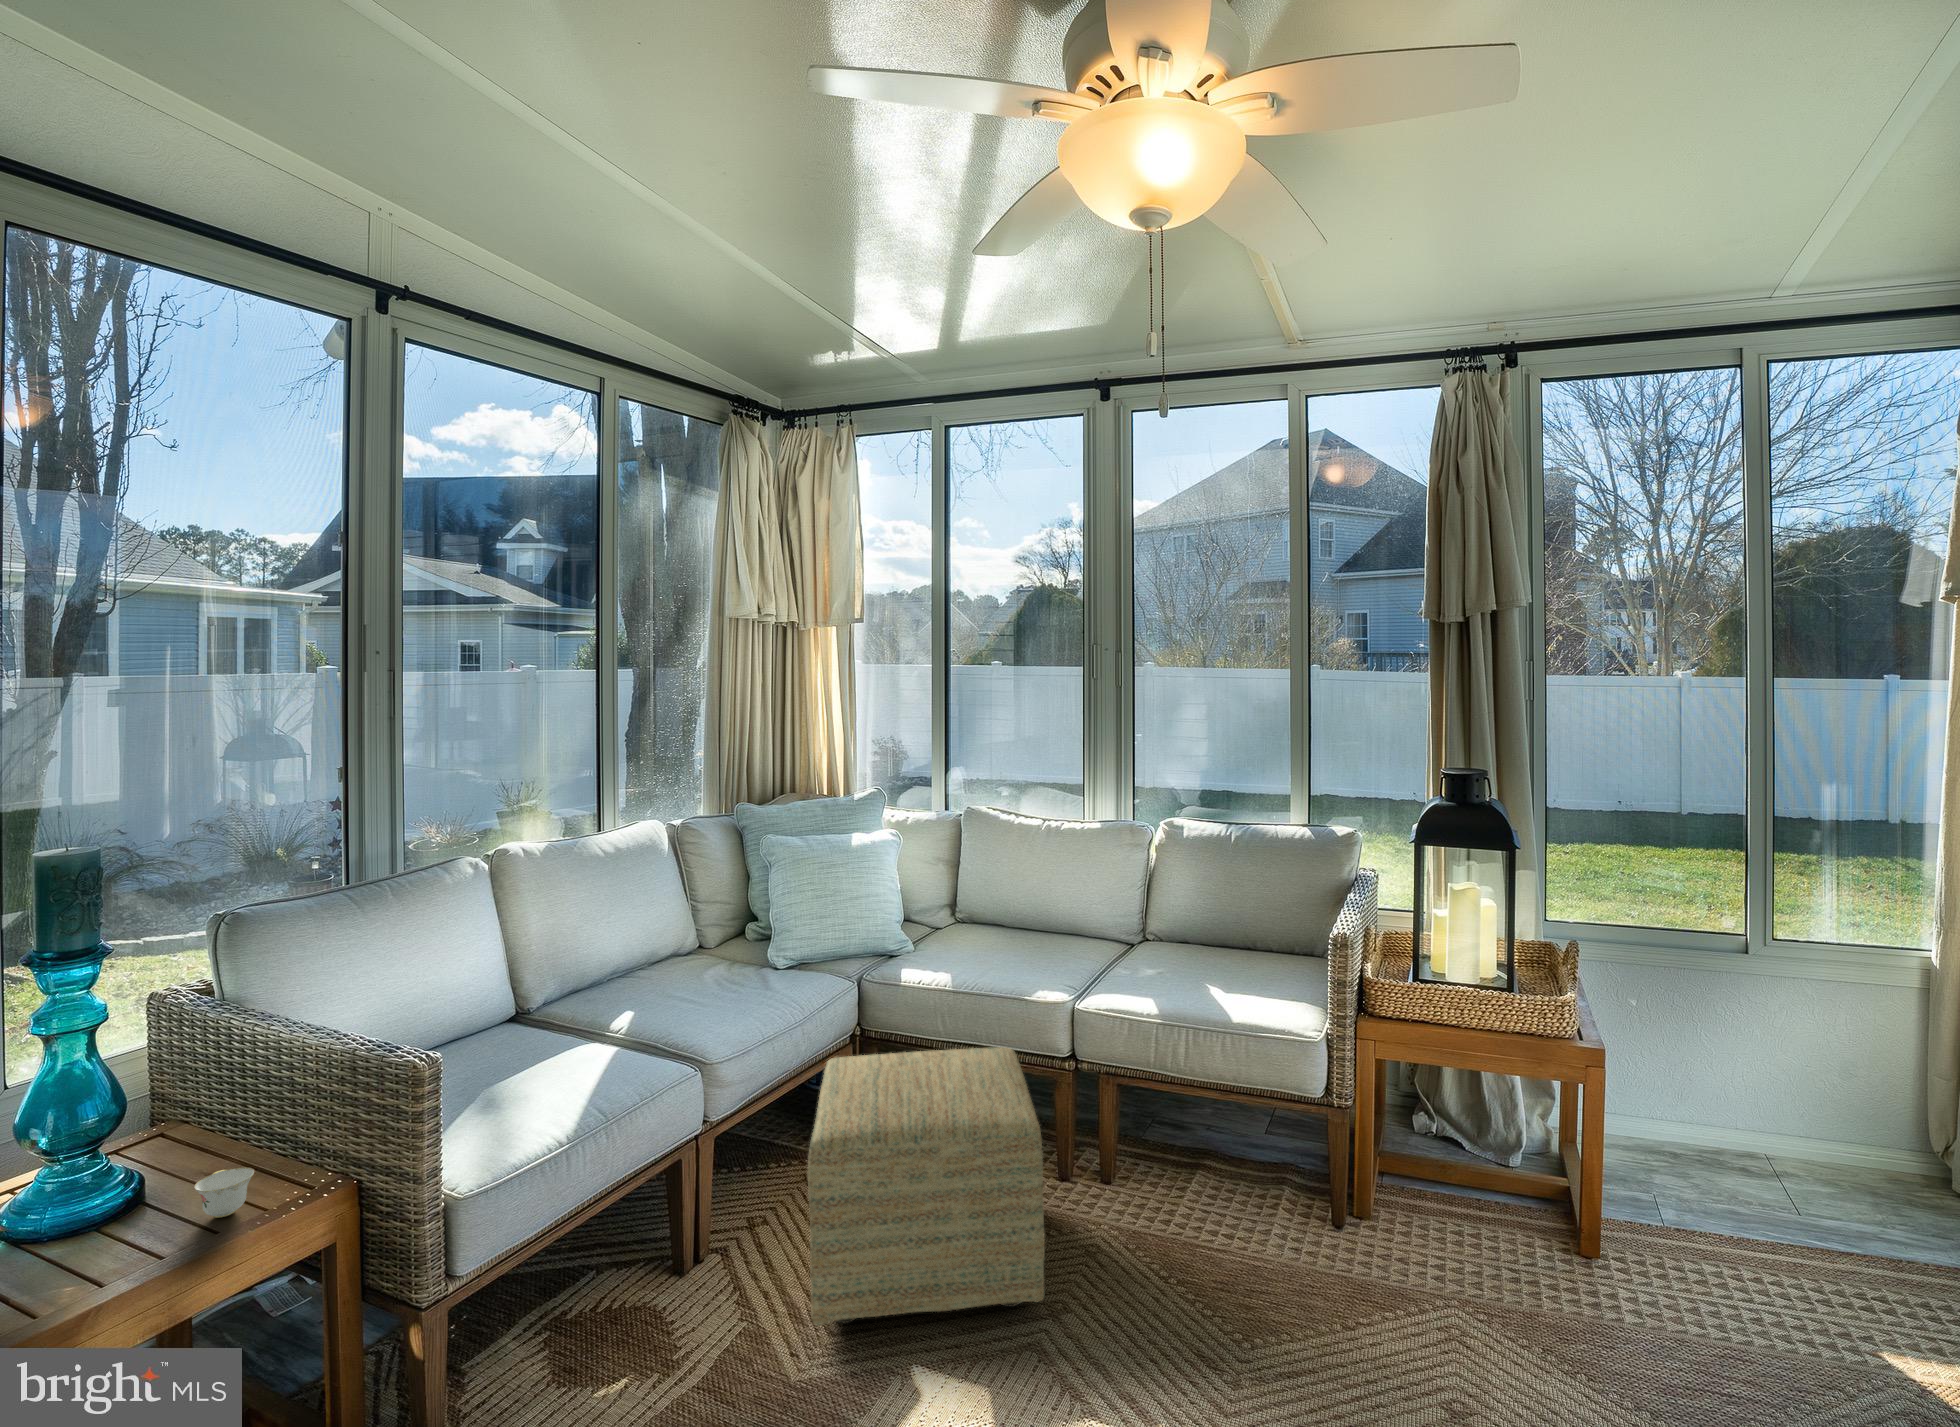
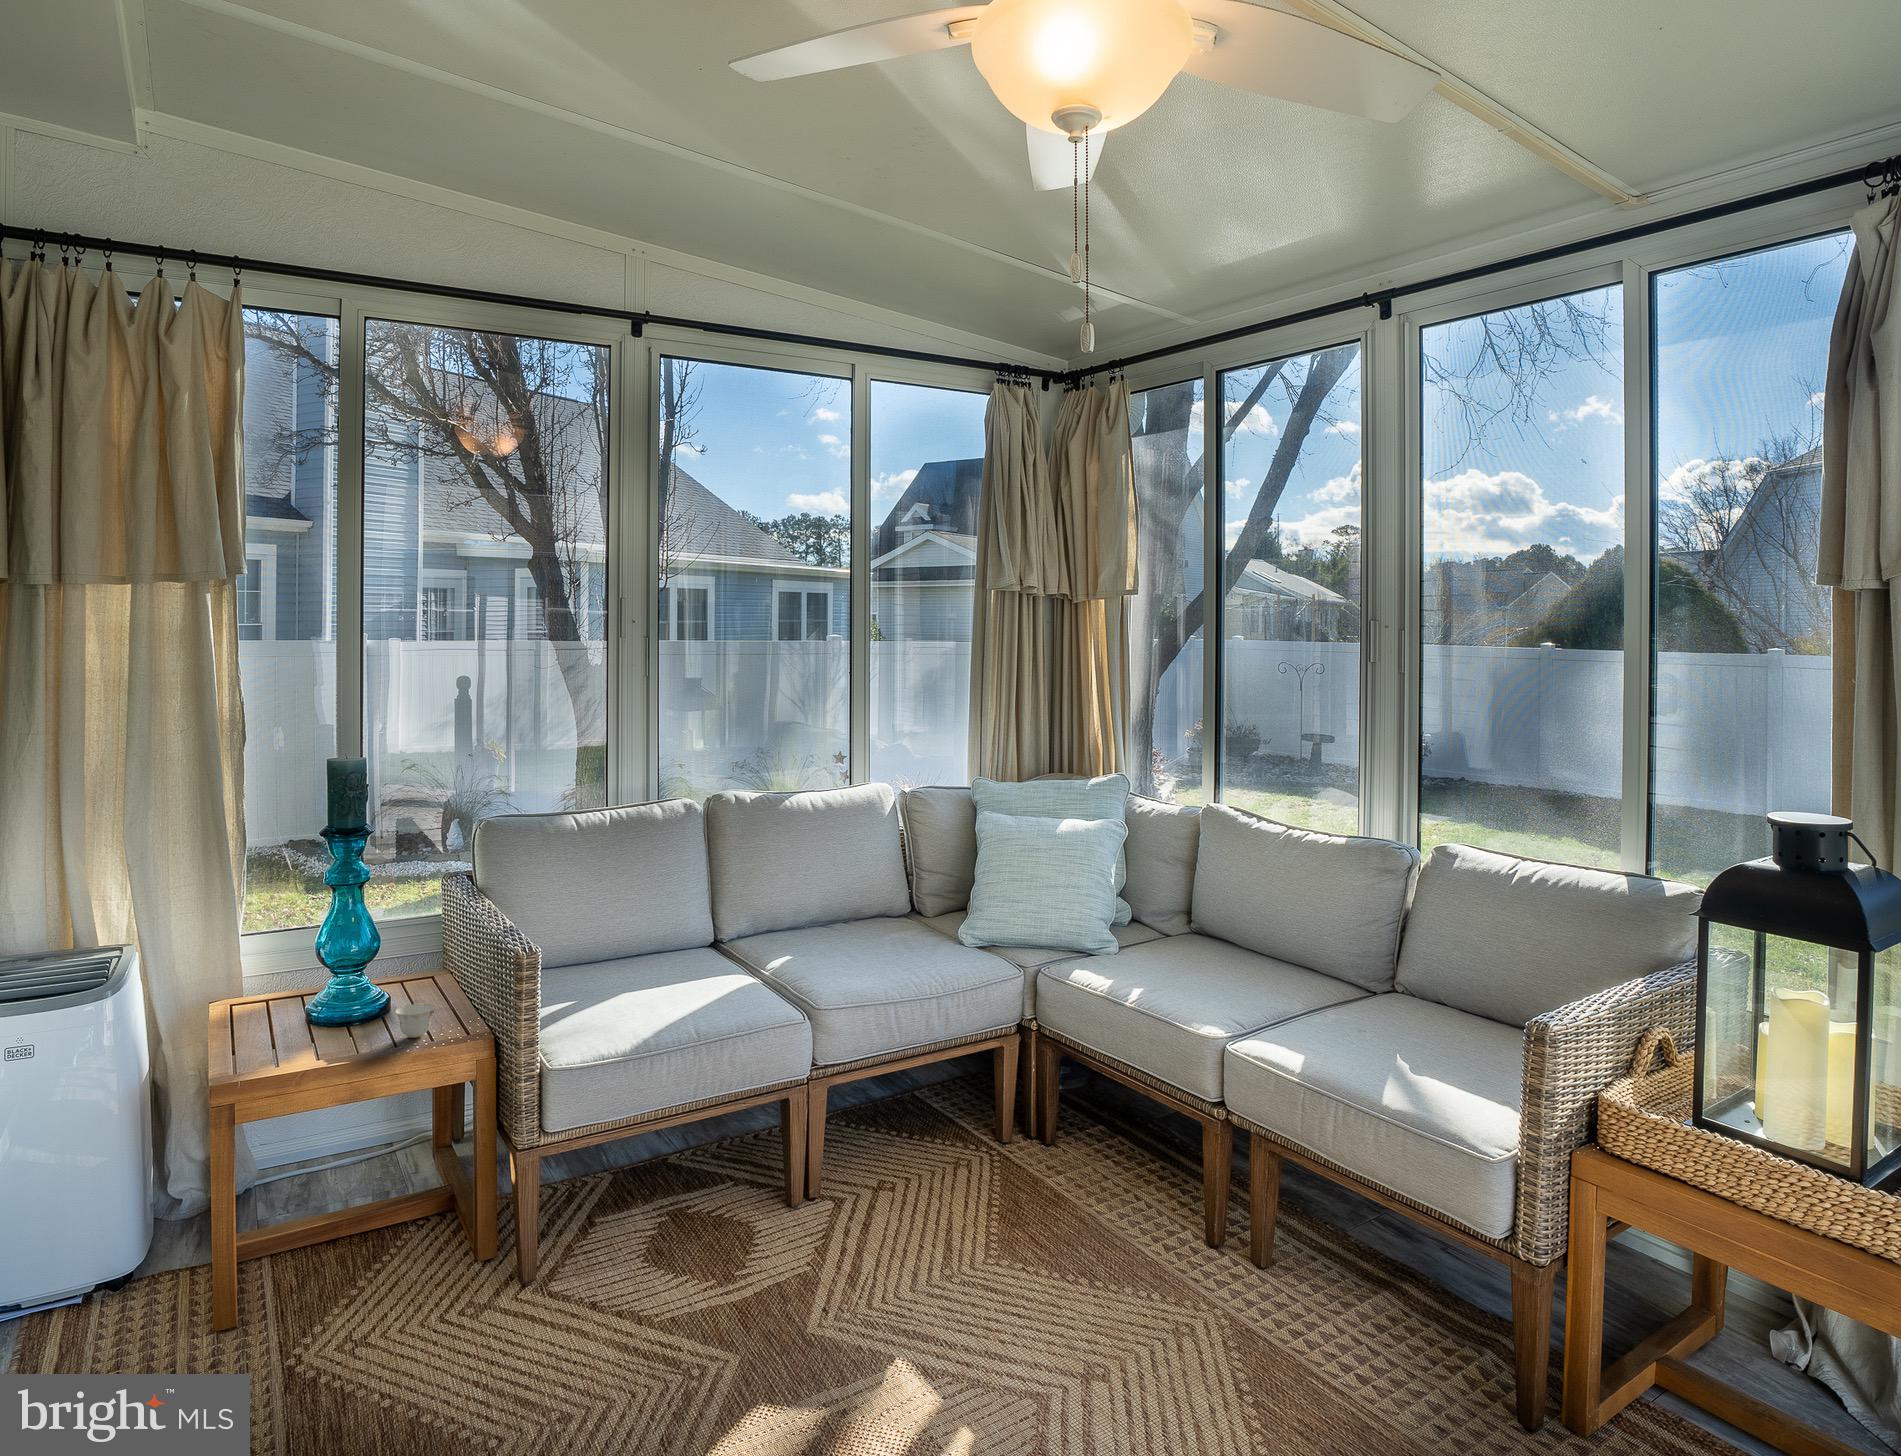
ottoman: present [808,1047,1045,1325] -> none [845,1038,1148,1355]

